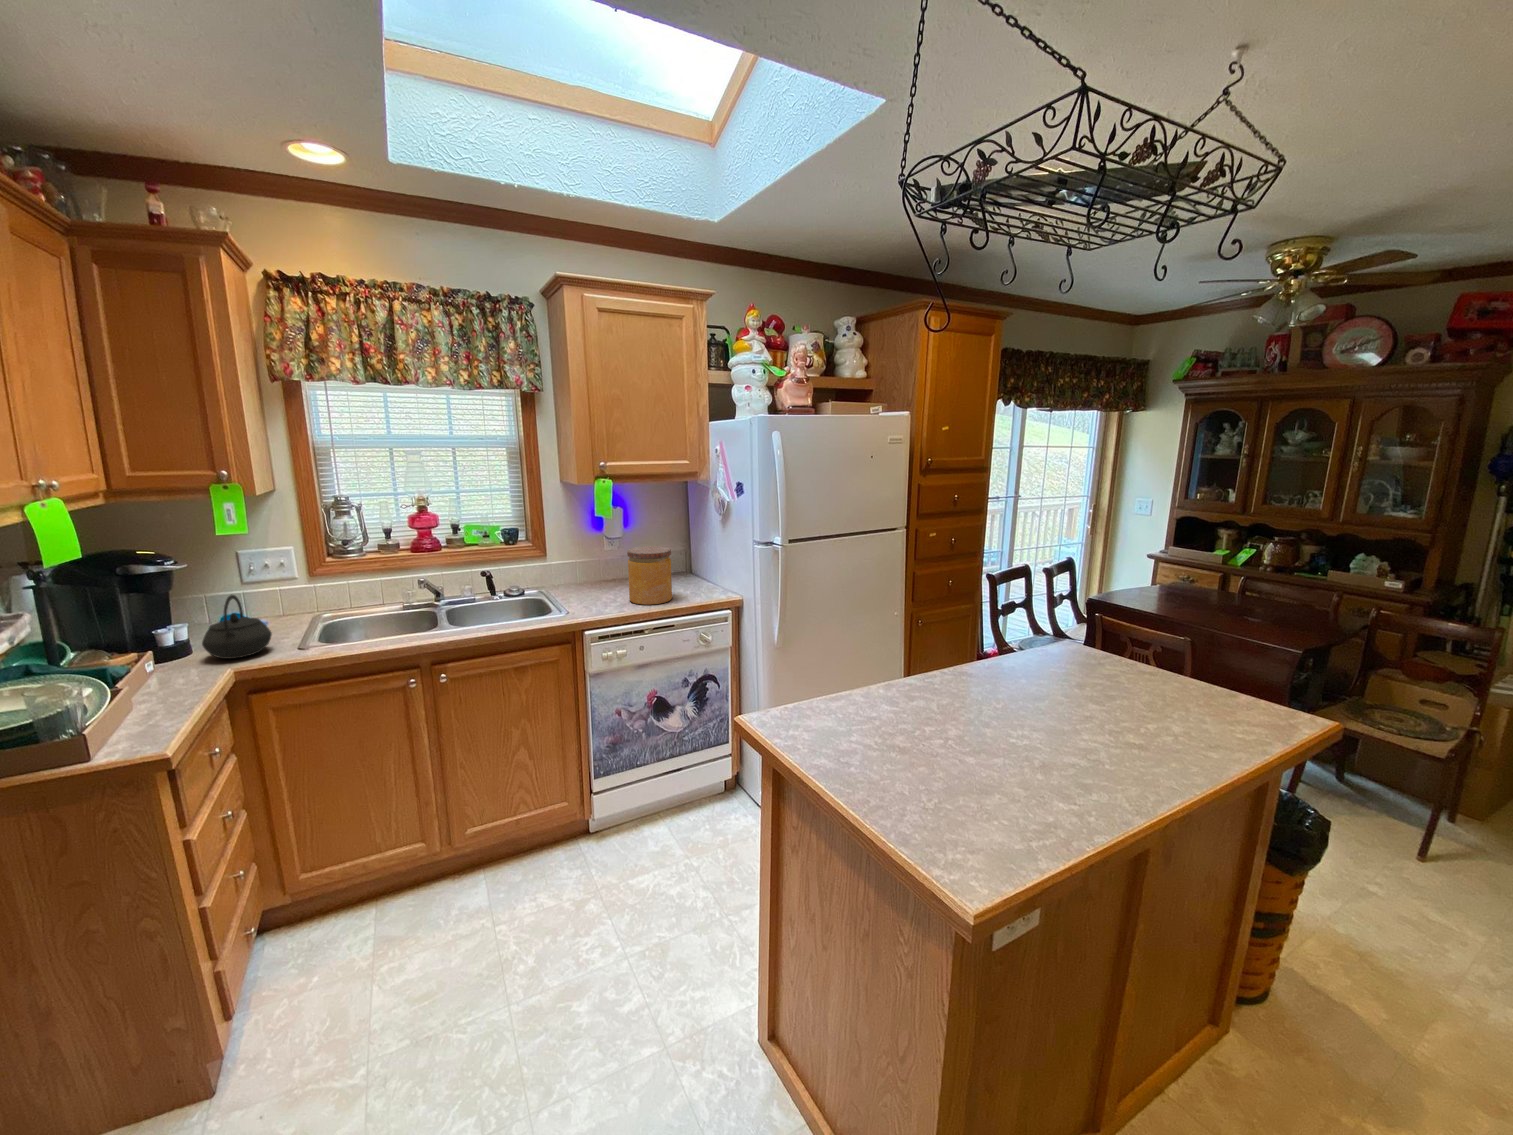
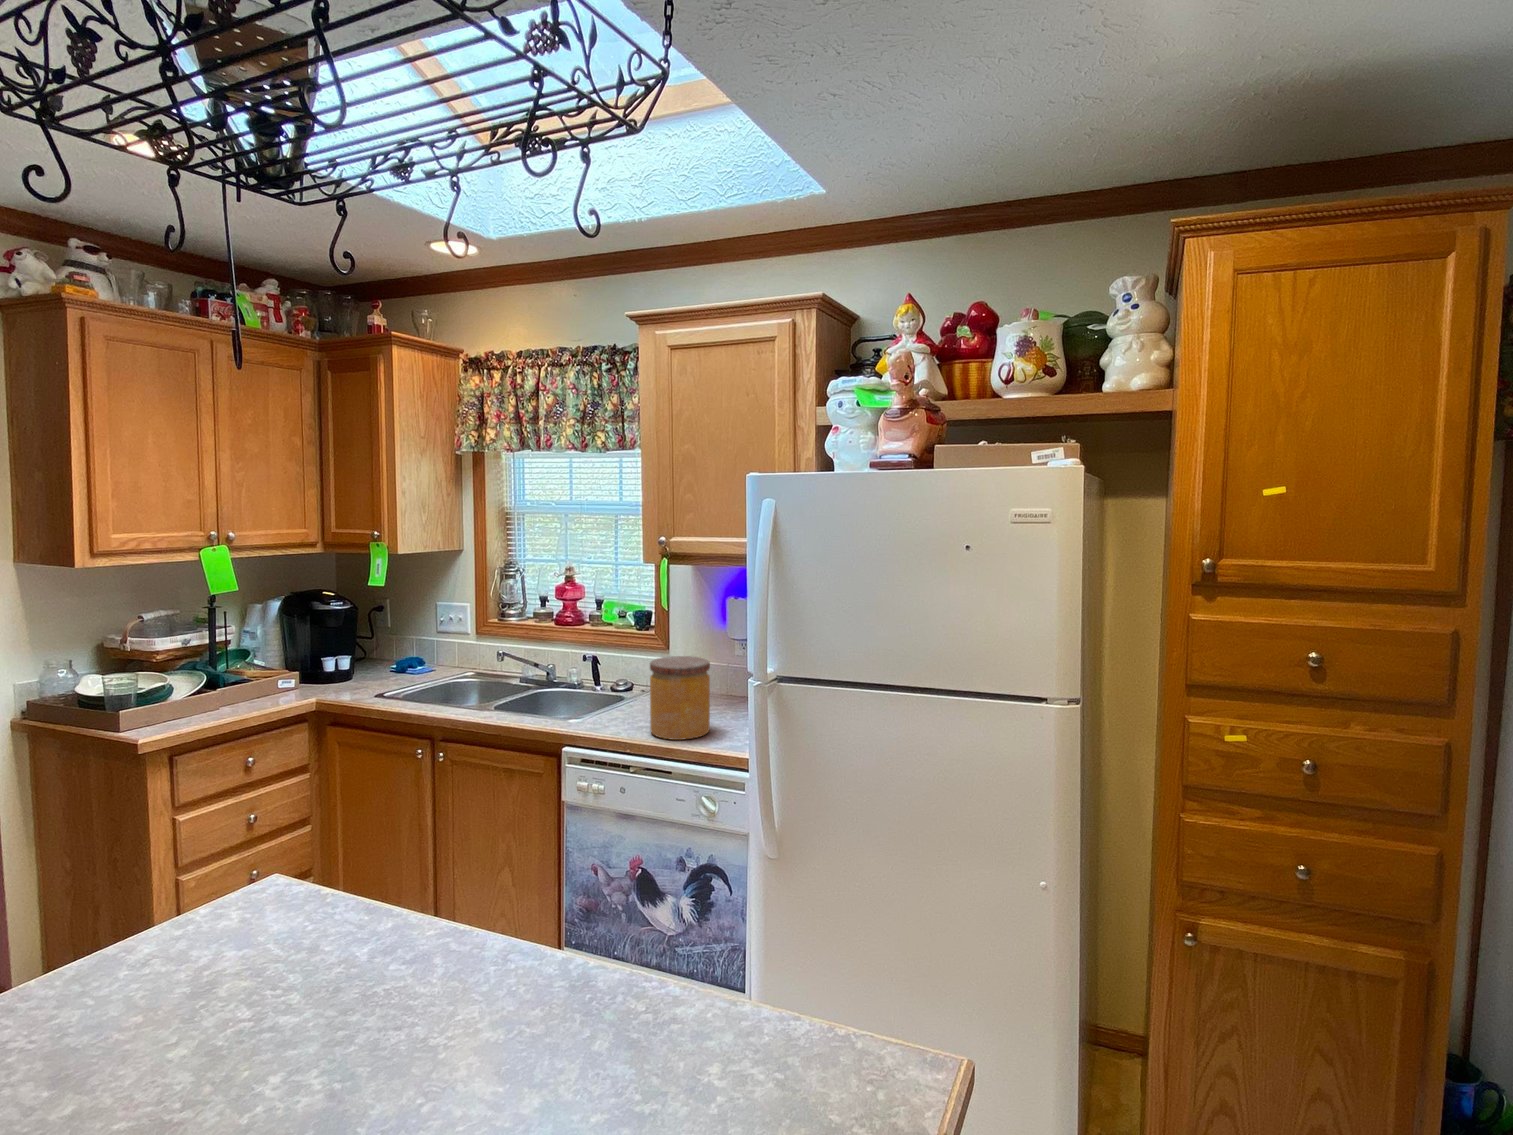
kettle: present [202,595,272,659] -> none [322,637,376,692]

